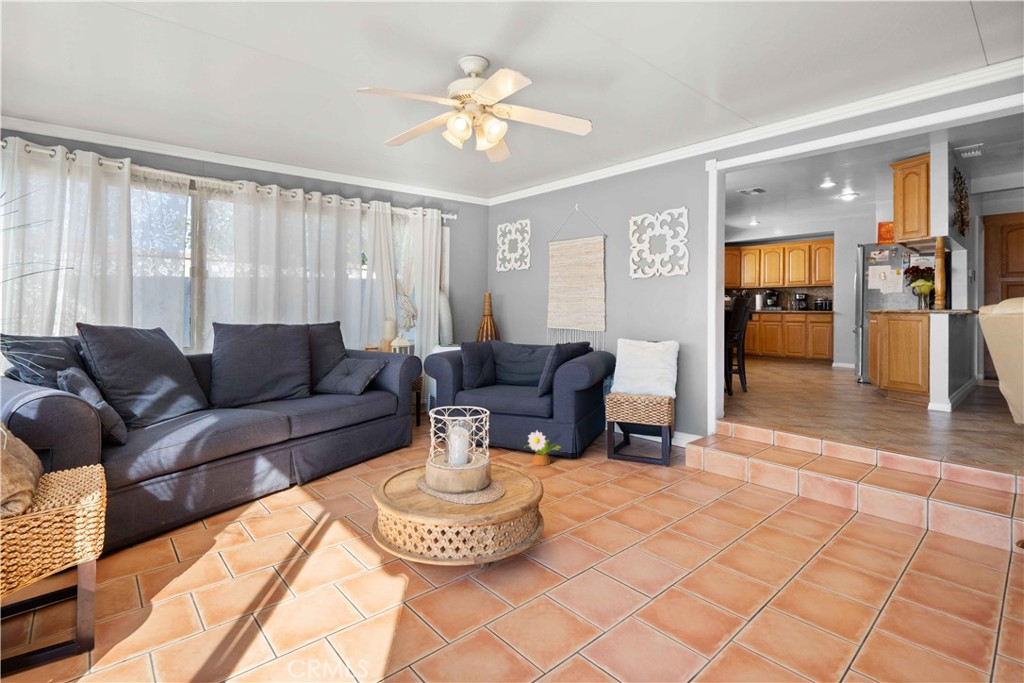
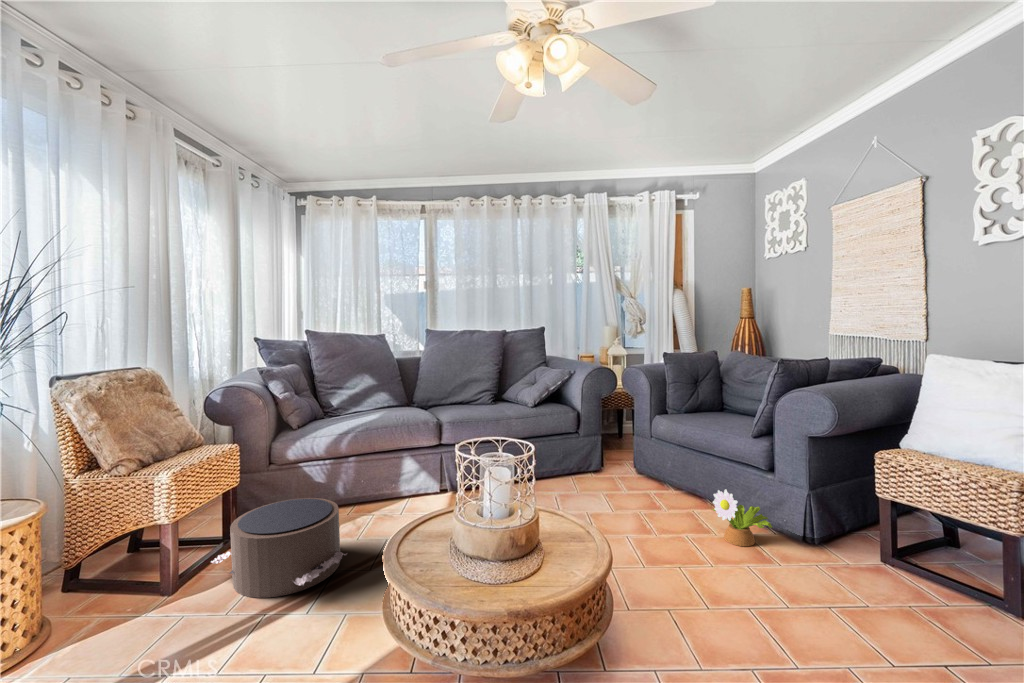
pouf: none [123,503,288,613] -> present [211,498,347,598]

